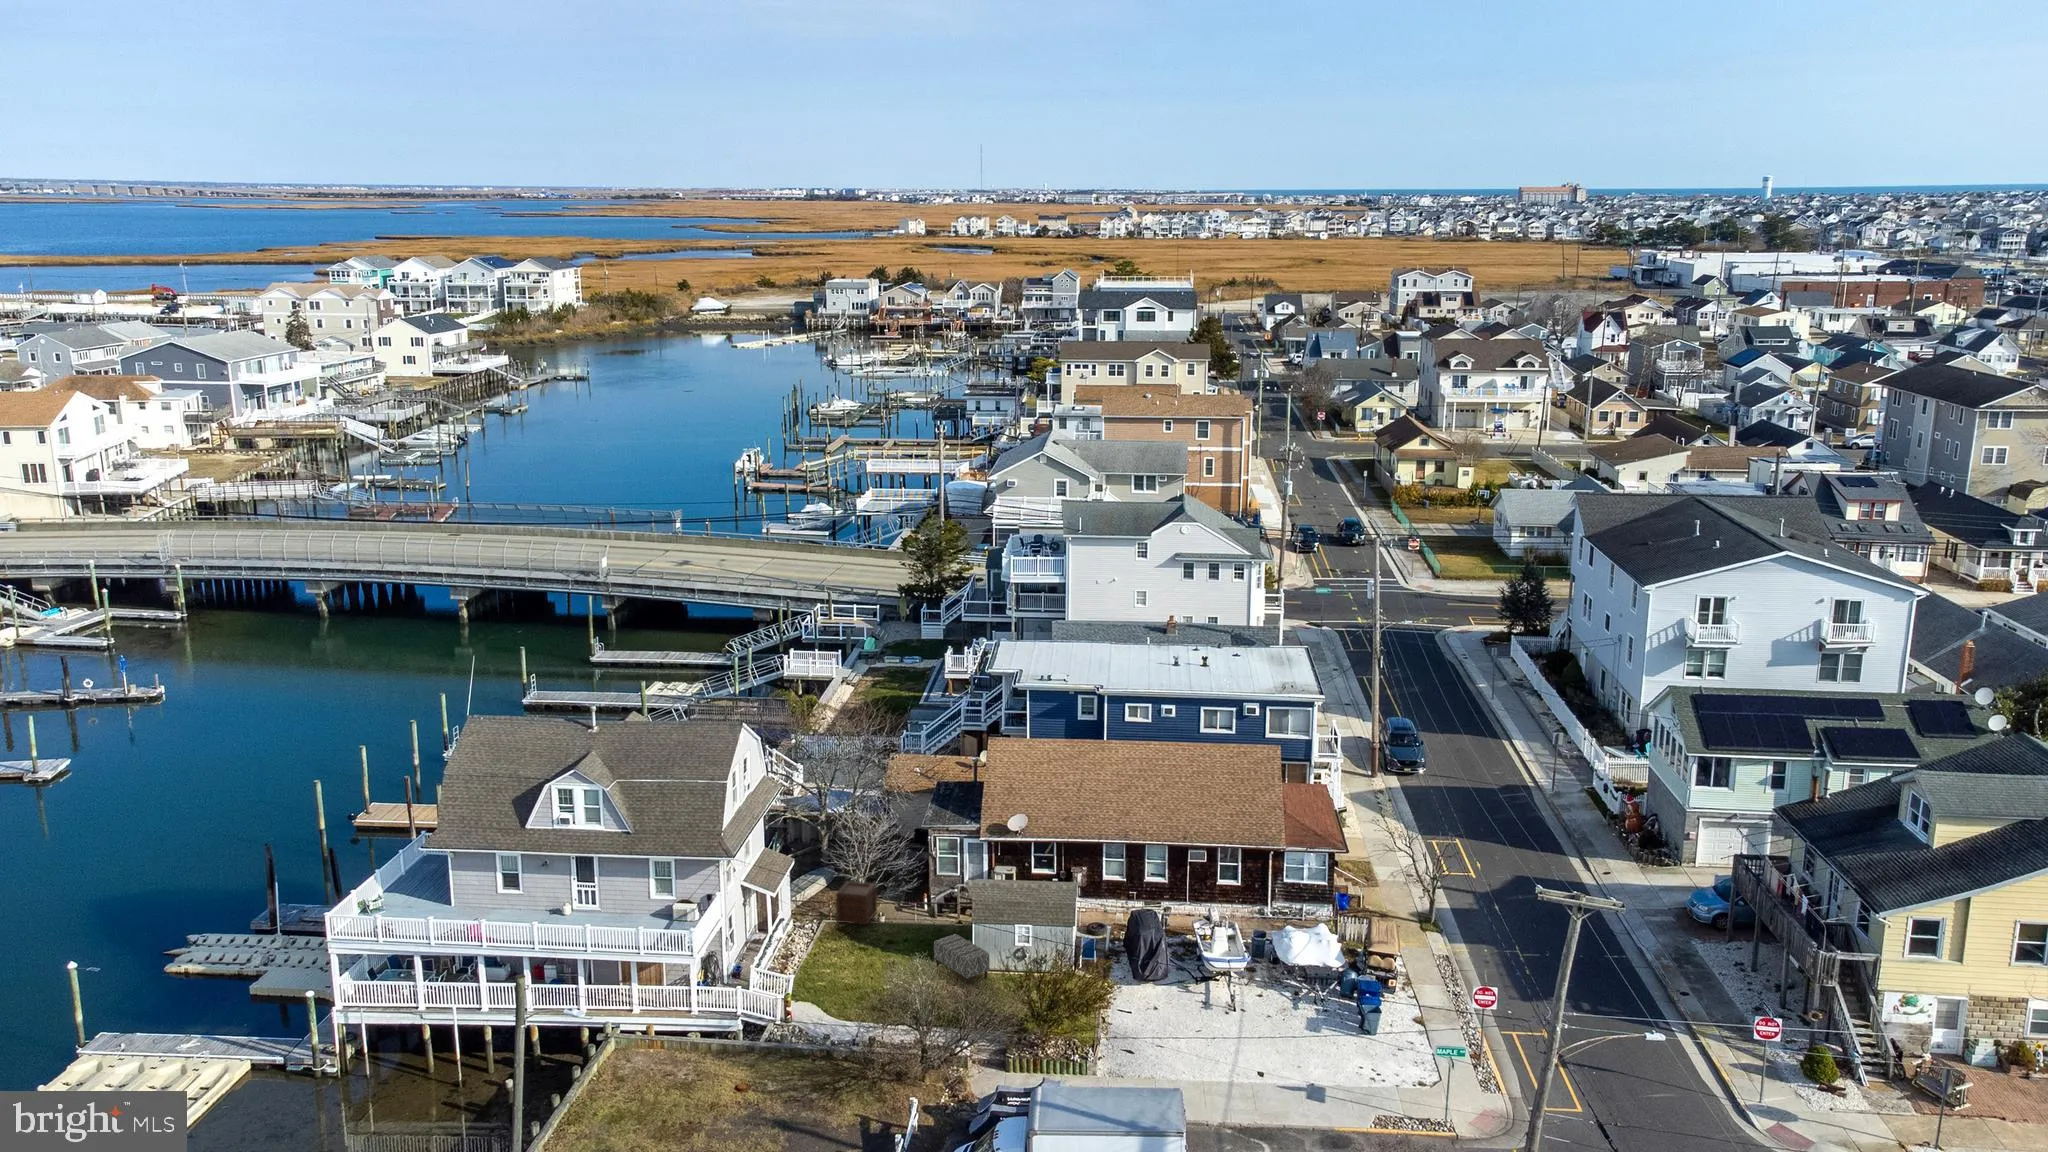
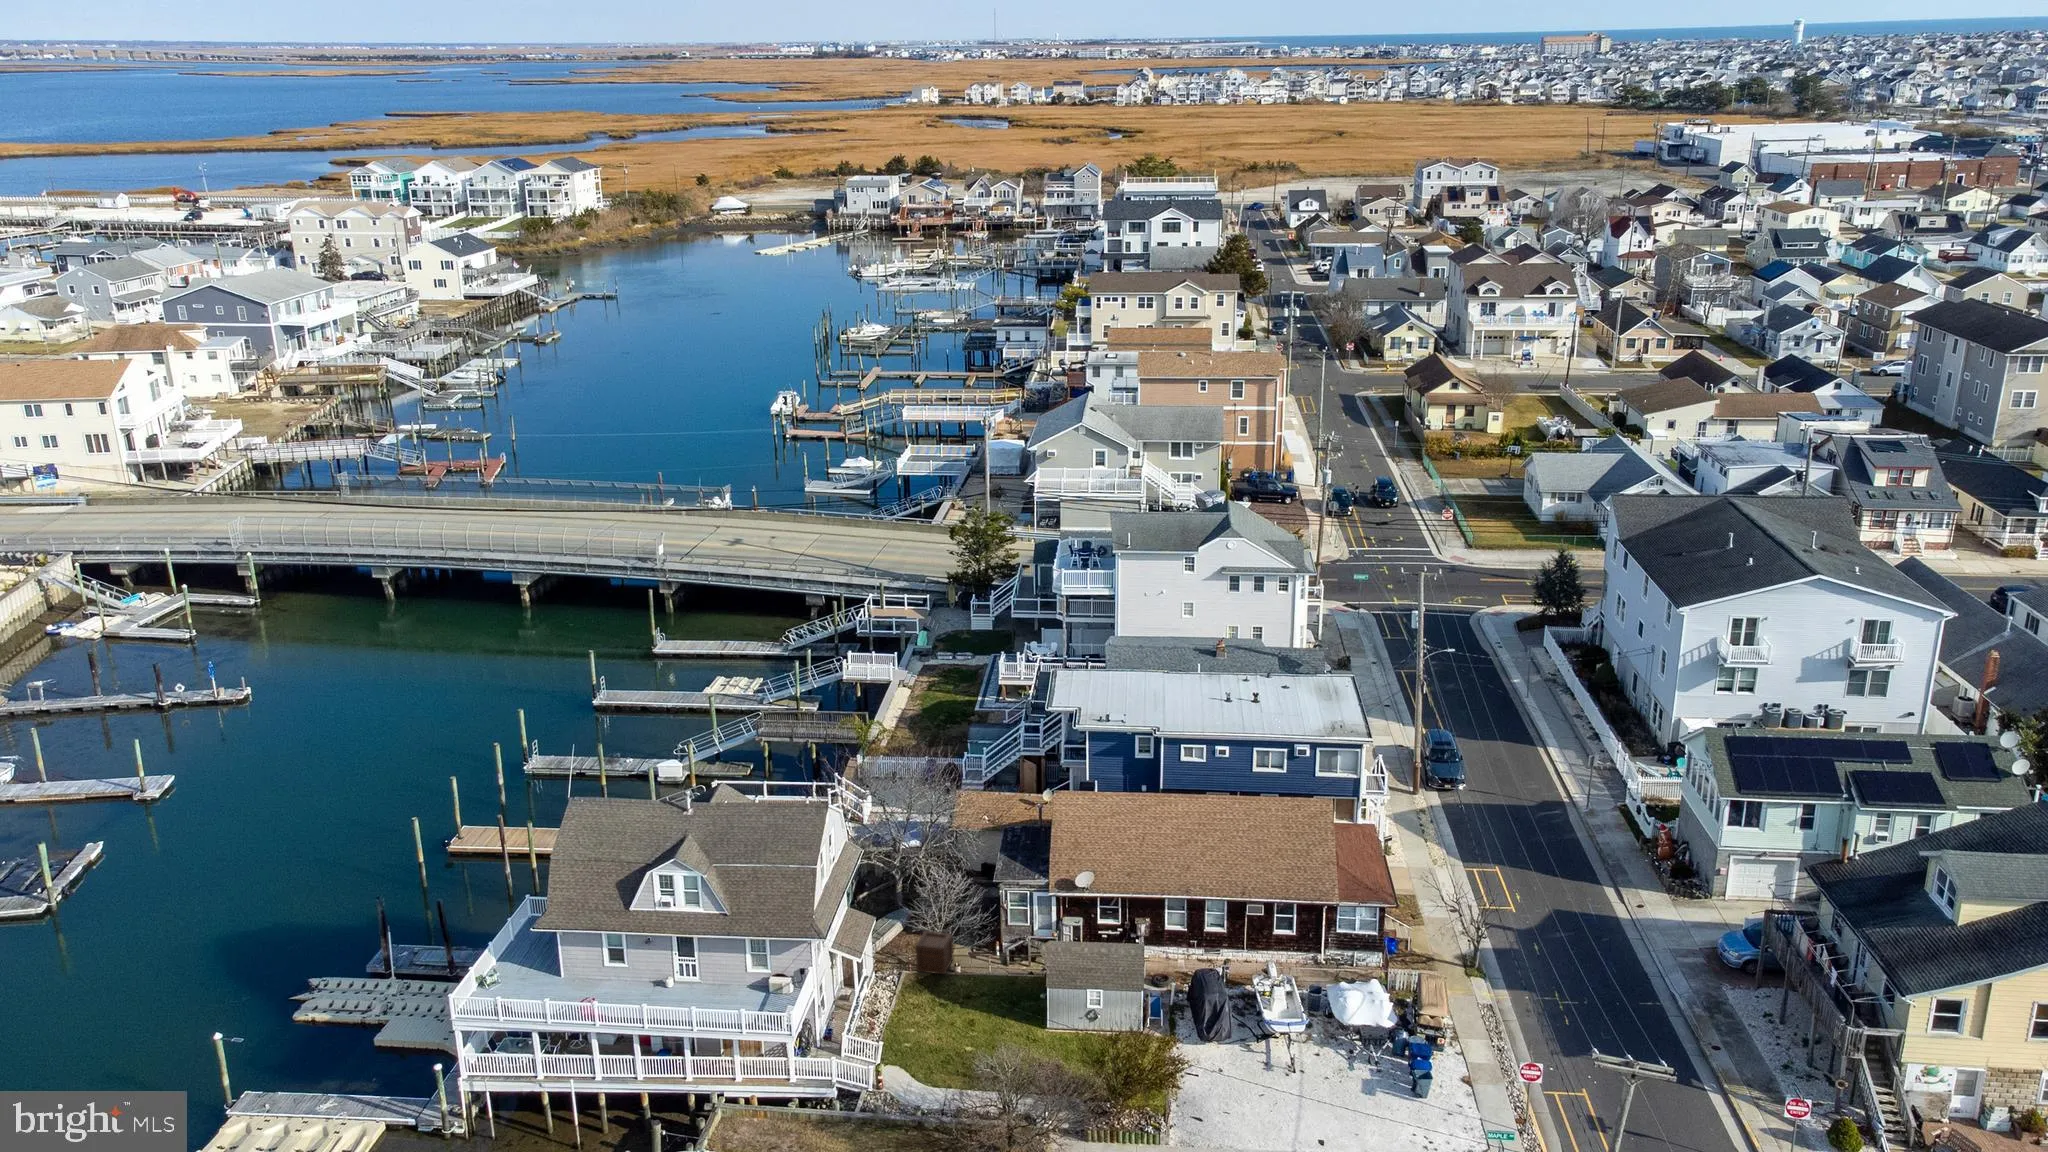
bench: present [934,934,989,985] -> none [1011,994,1064,1048]

